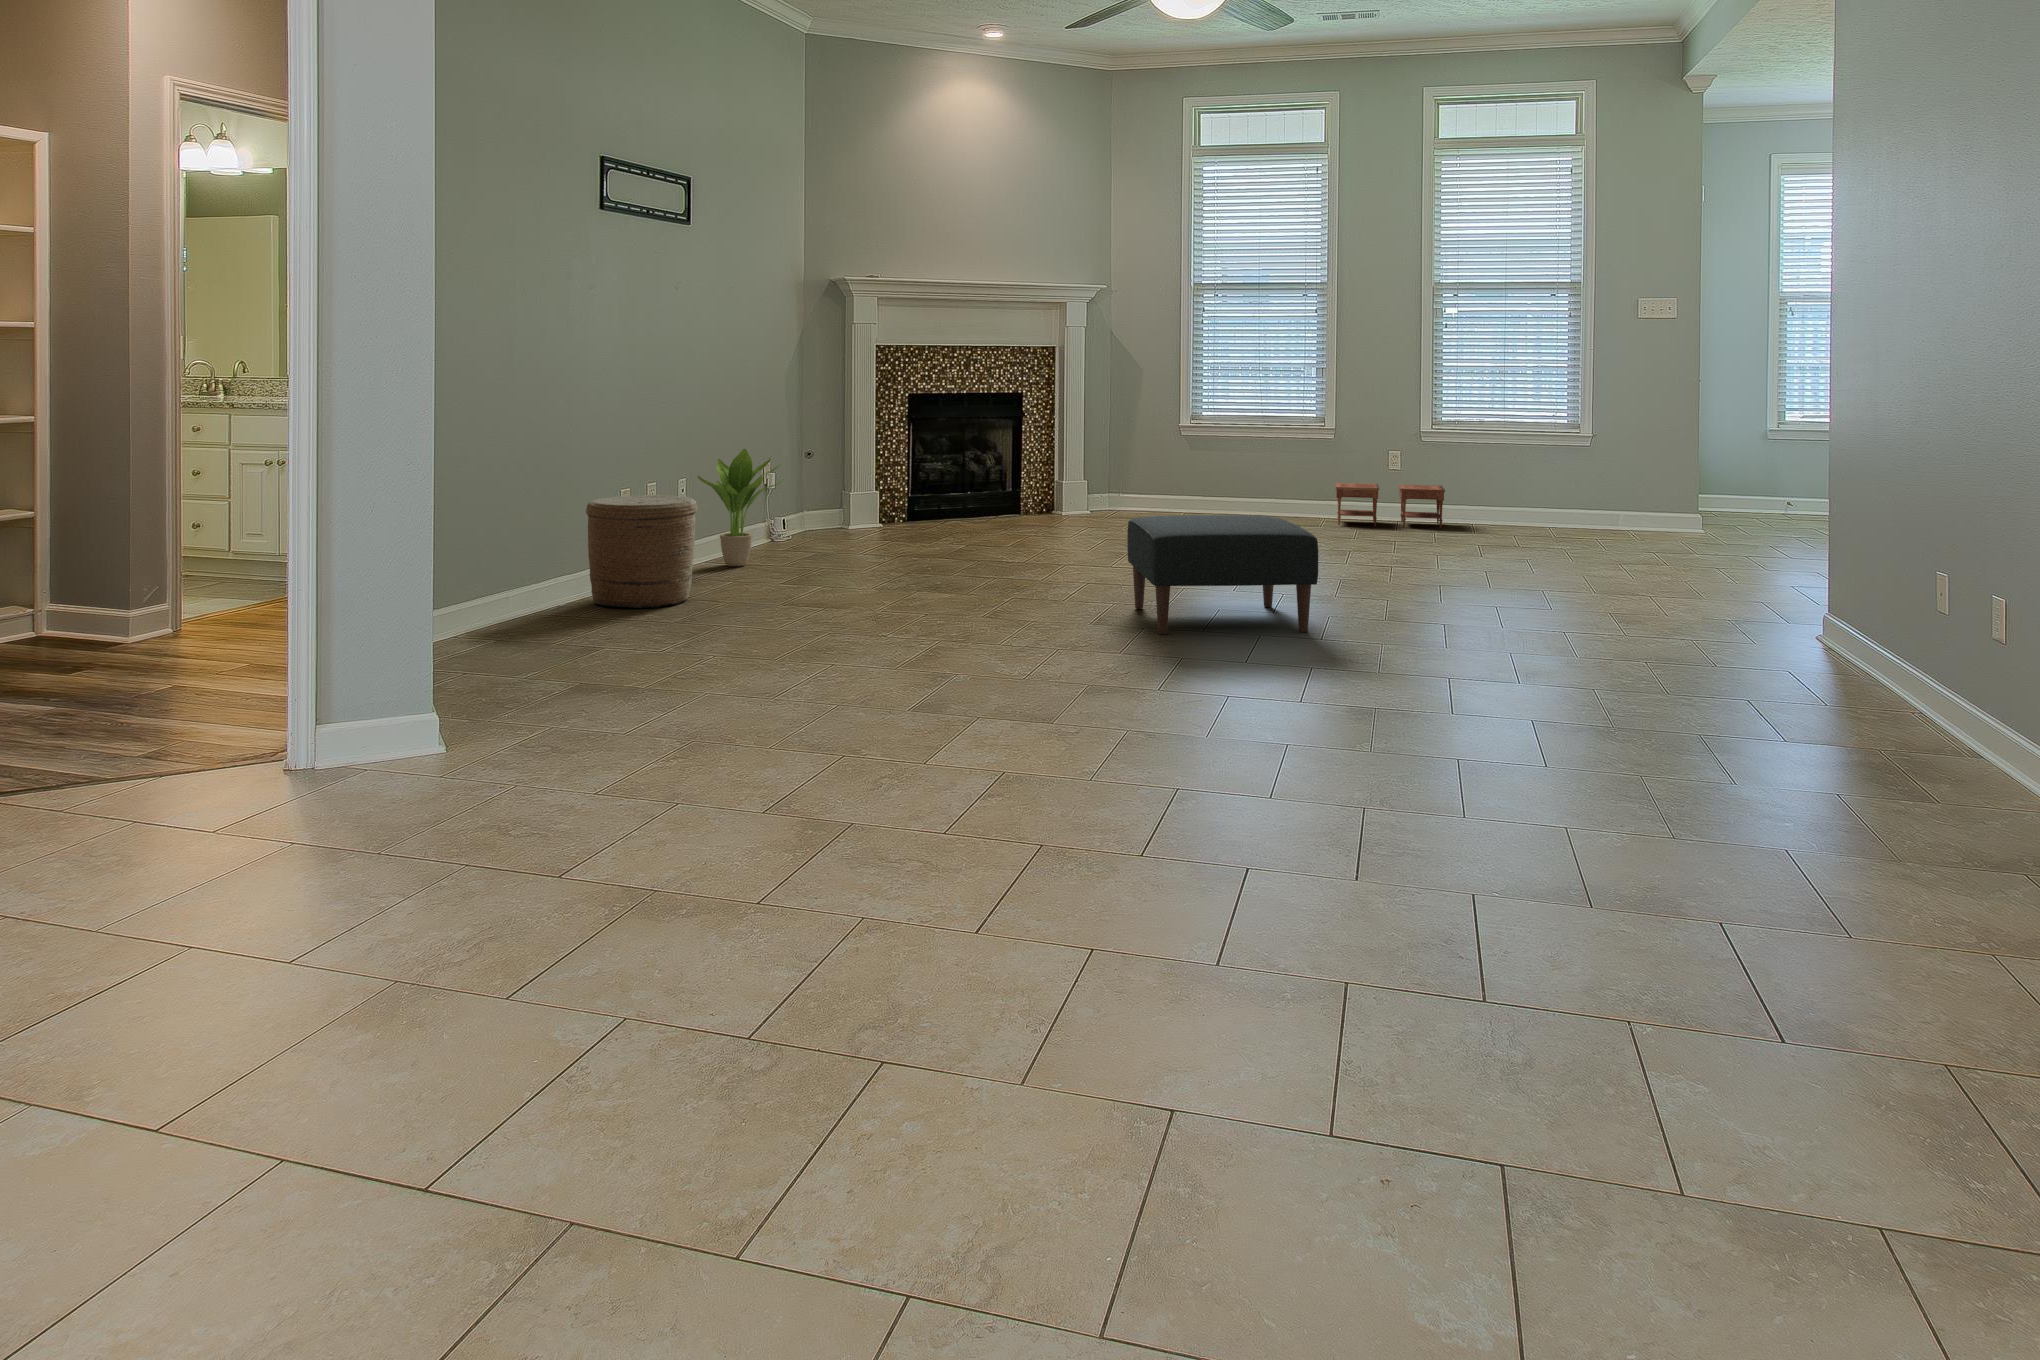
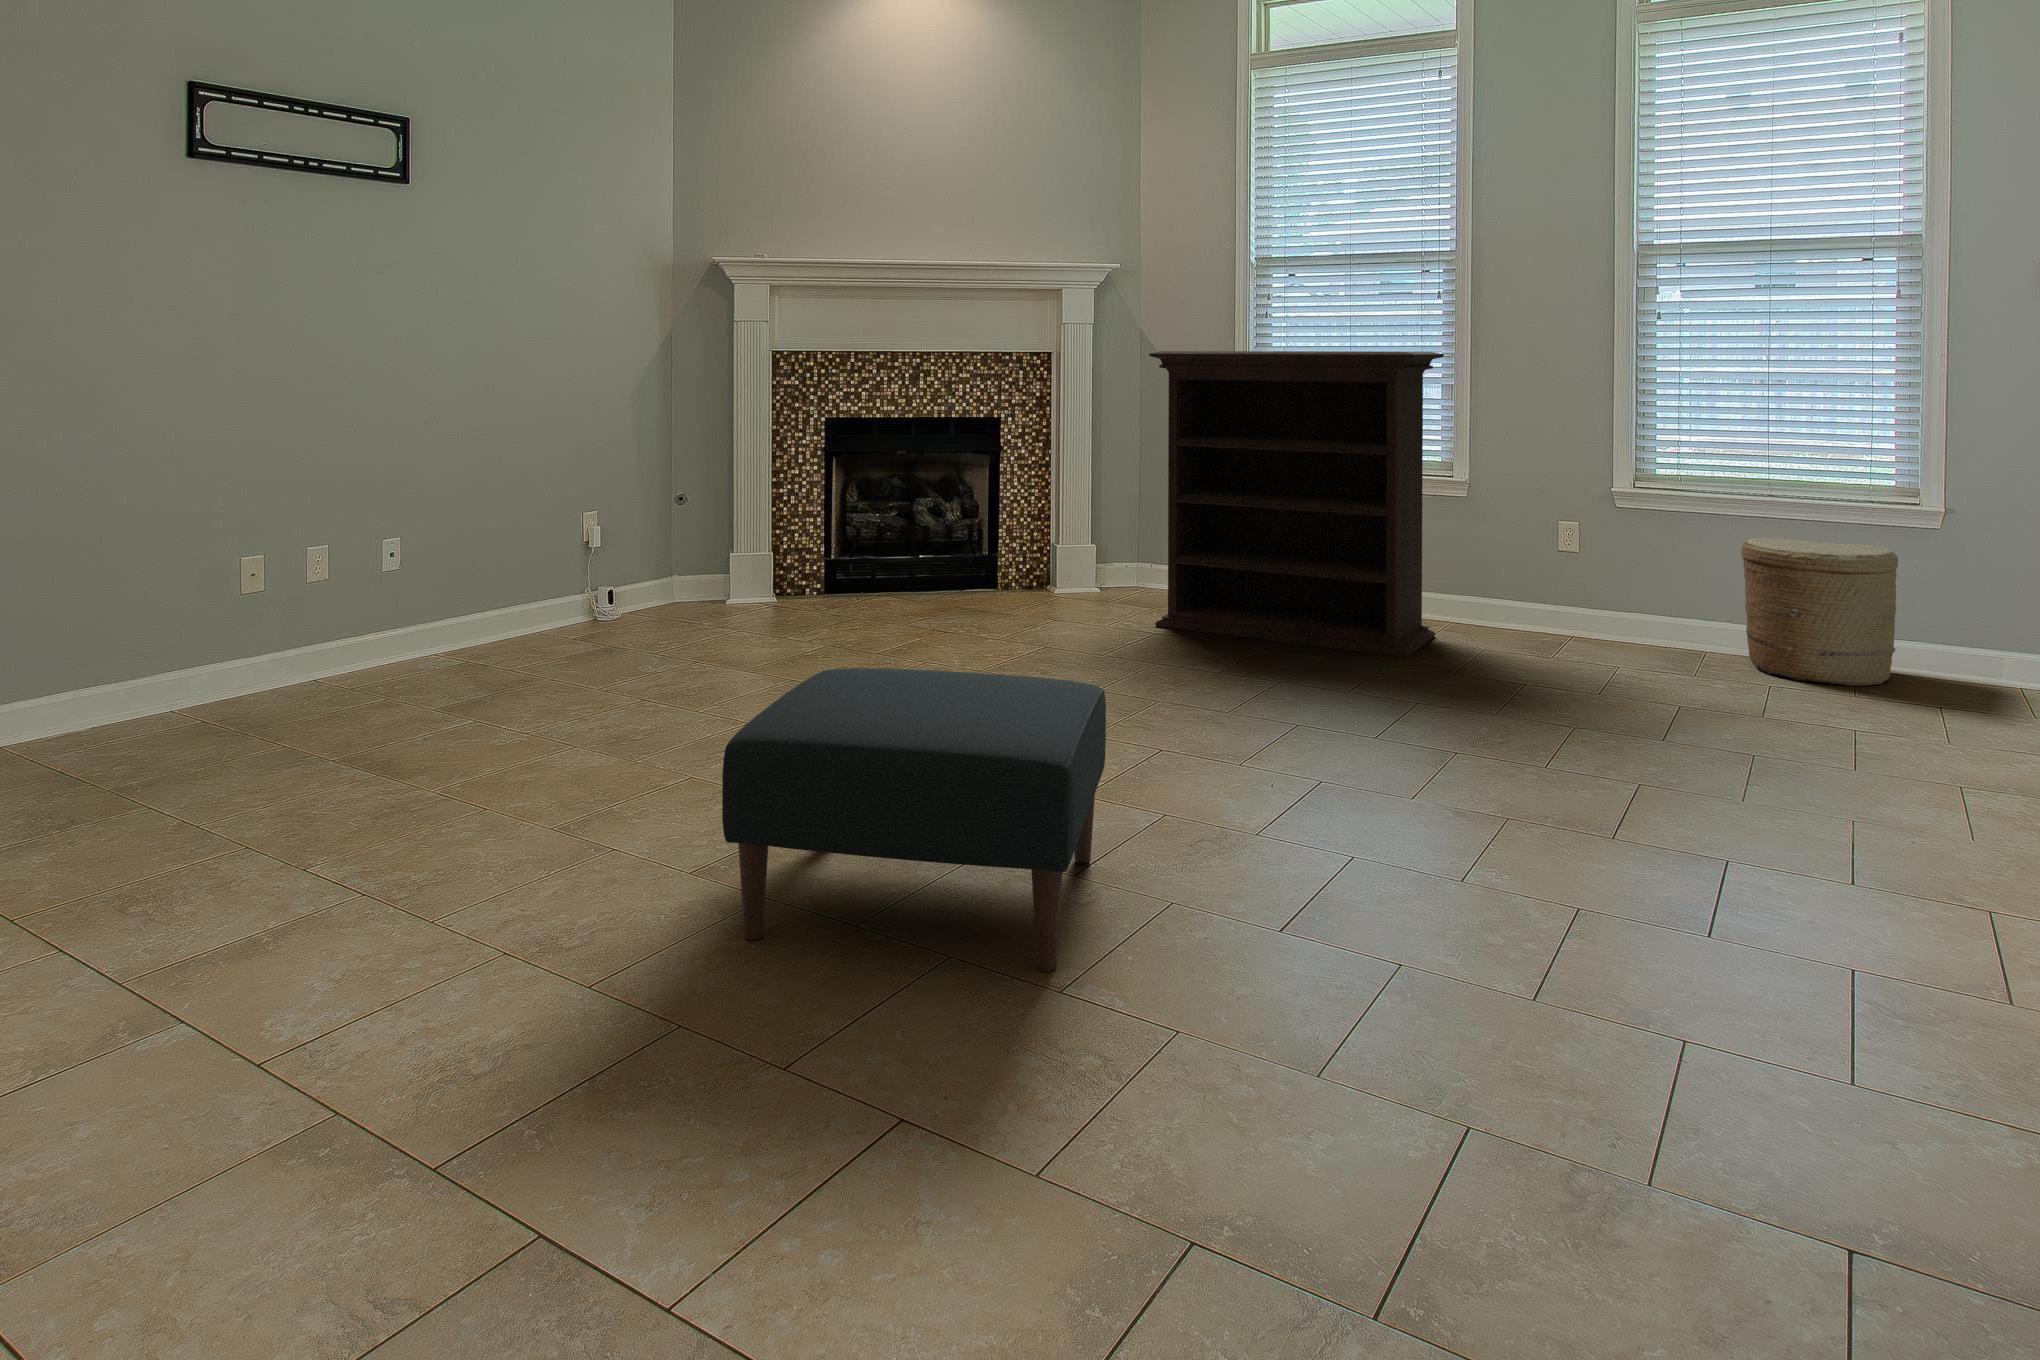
bookshelf: none [1149,347,1326,535] -> present [1149,351,1444,657]
potted plant: present [698,449,782,566] -> none [374,501,509,669]
side table: present [1336,483,1445,529] -> none [1461,565,1656,656]
woven basket: present [586,495,698,608] -> present [1741,538,1898,686]

